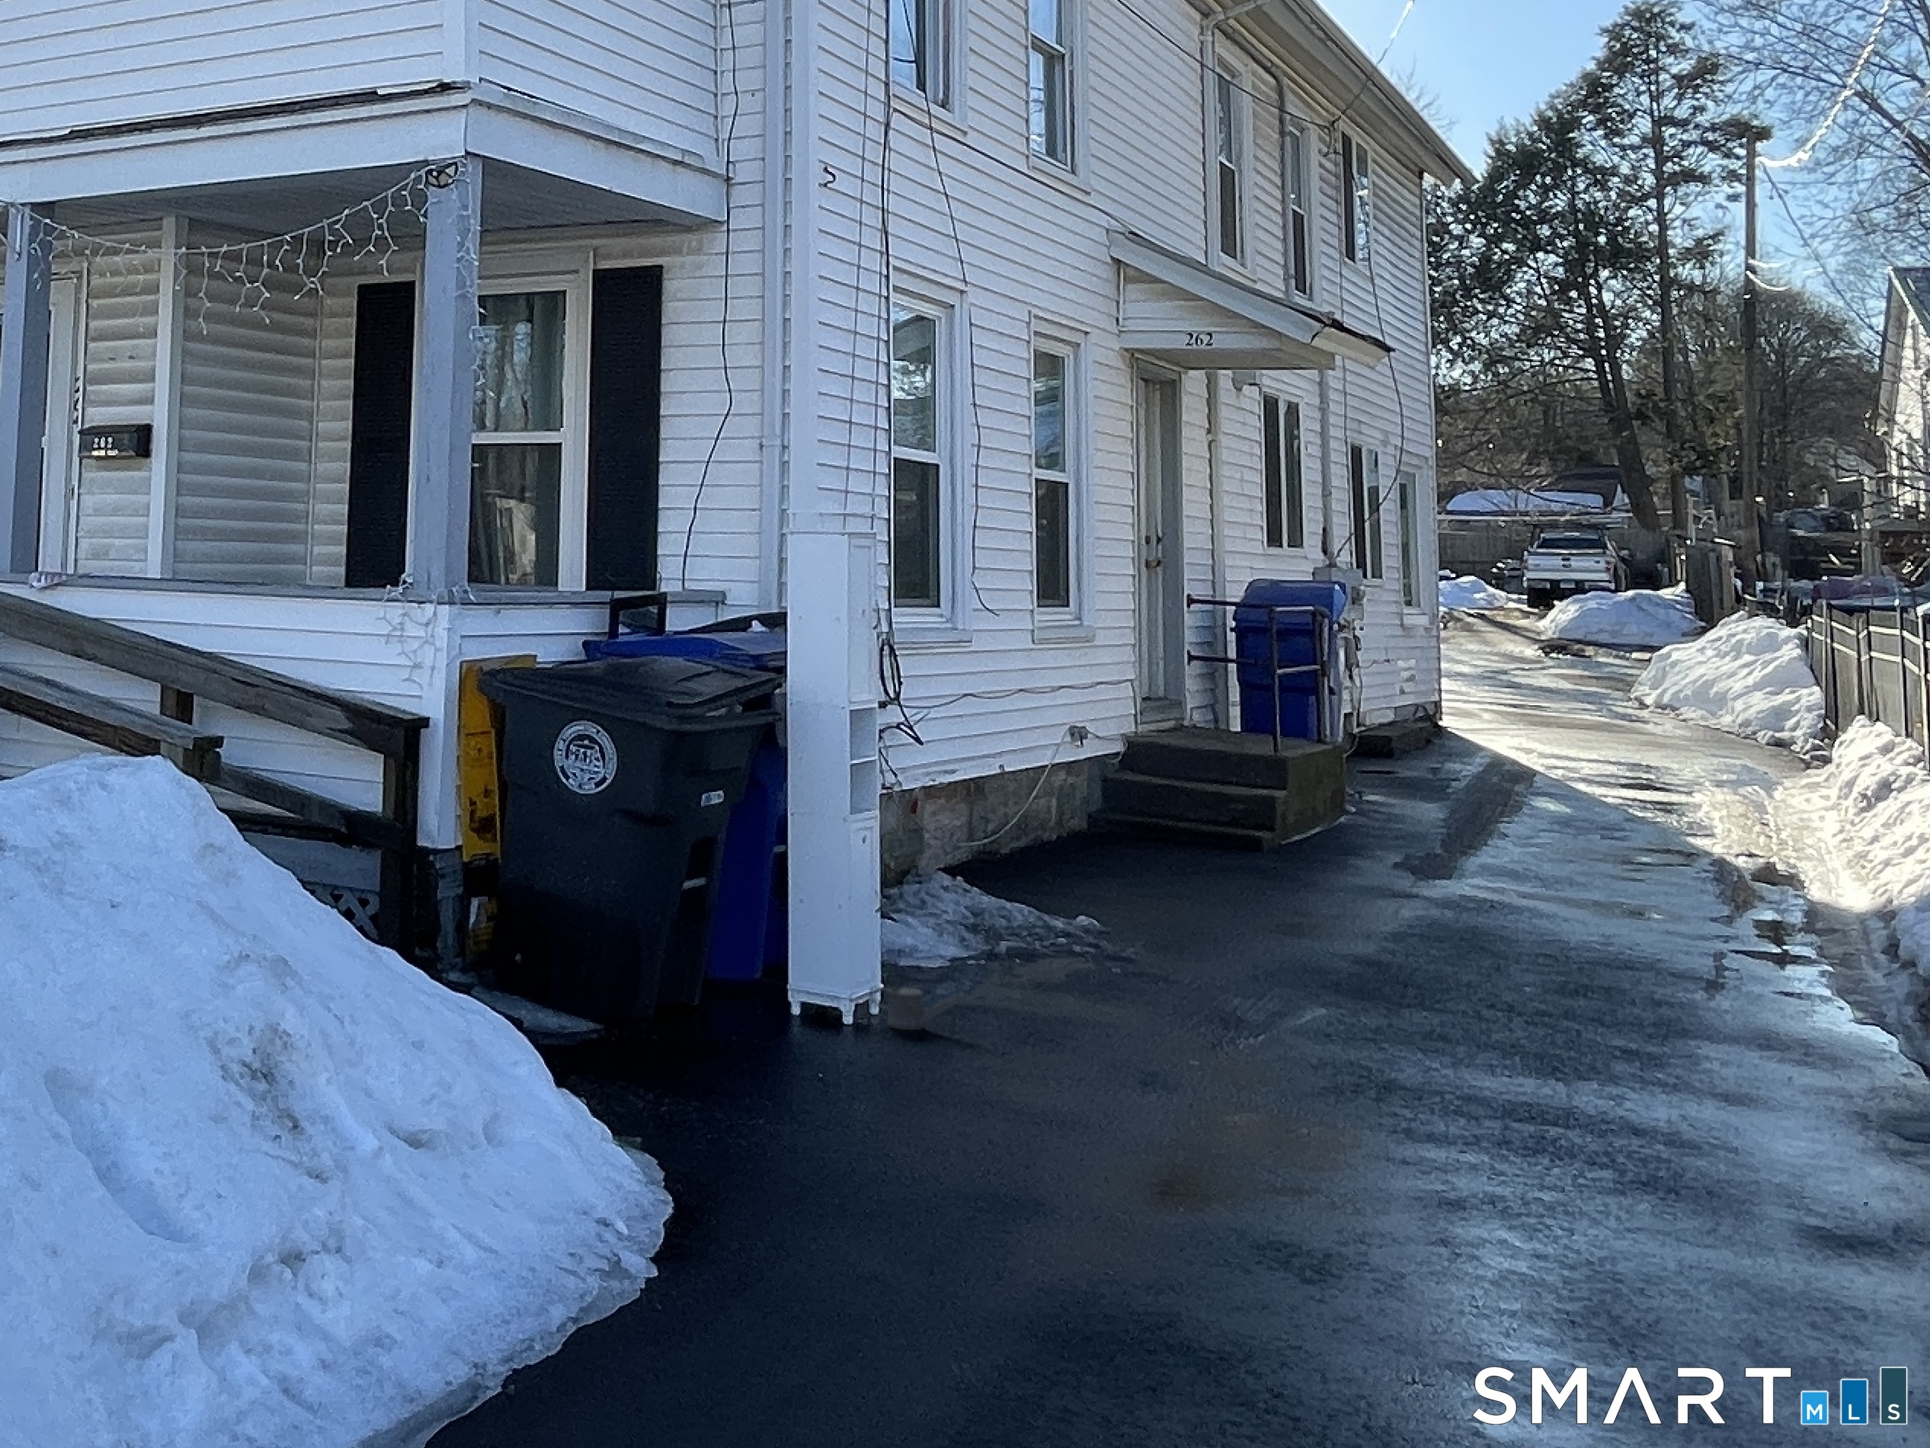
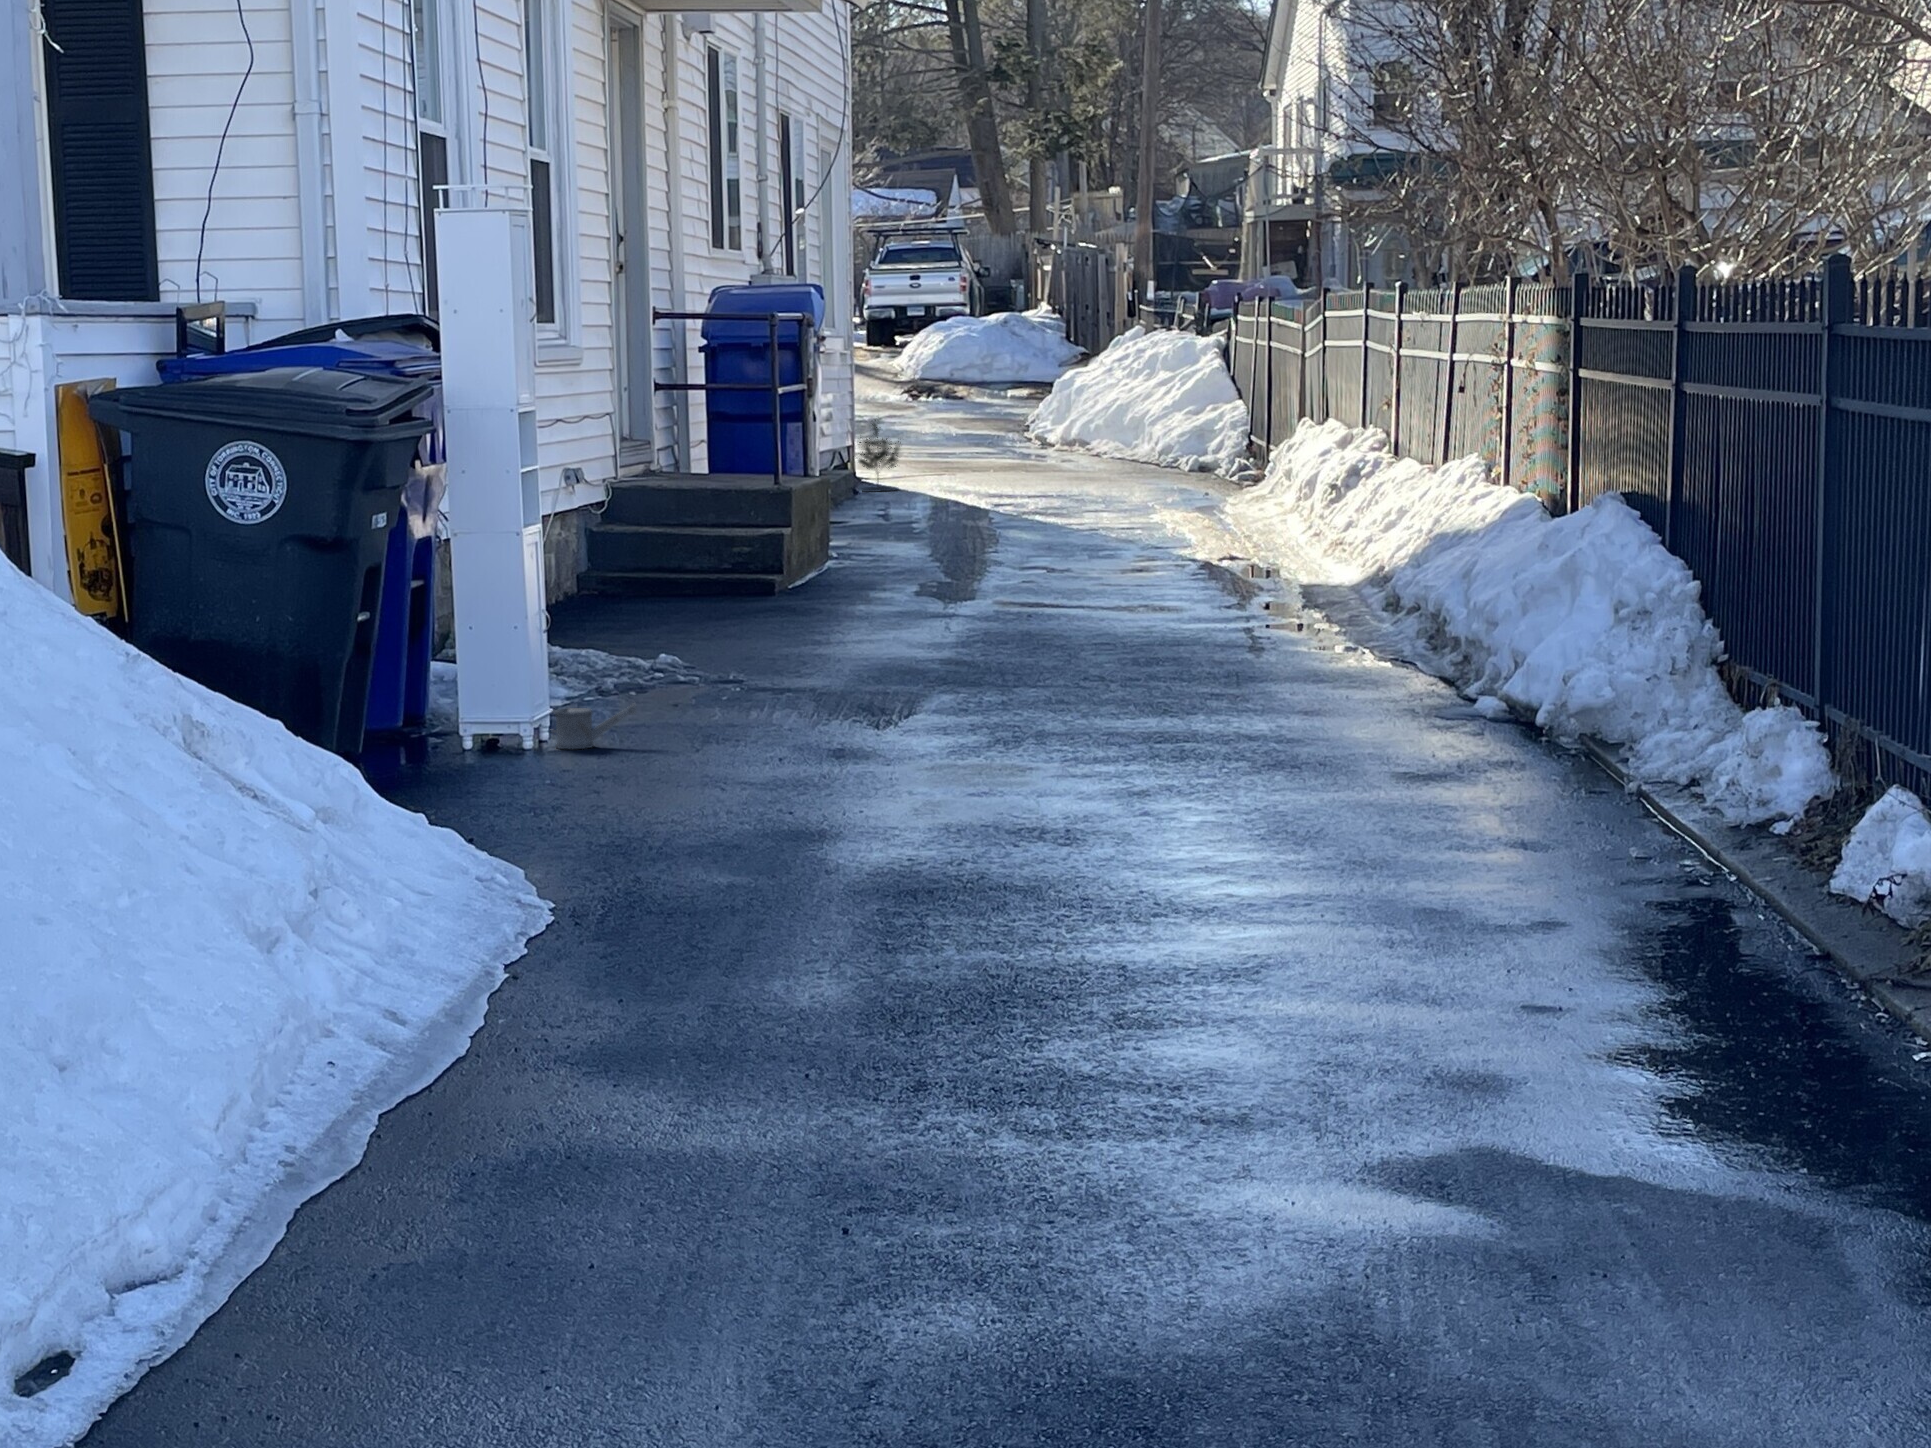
potted tree: none [1433,680,1479,743] -> present [858,420,901,492]

